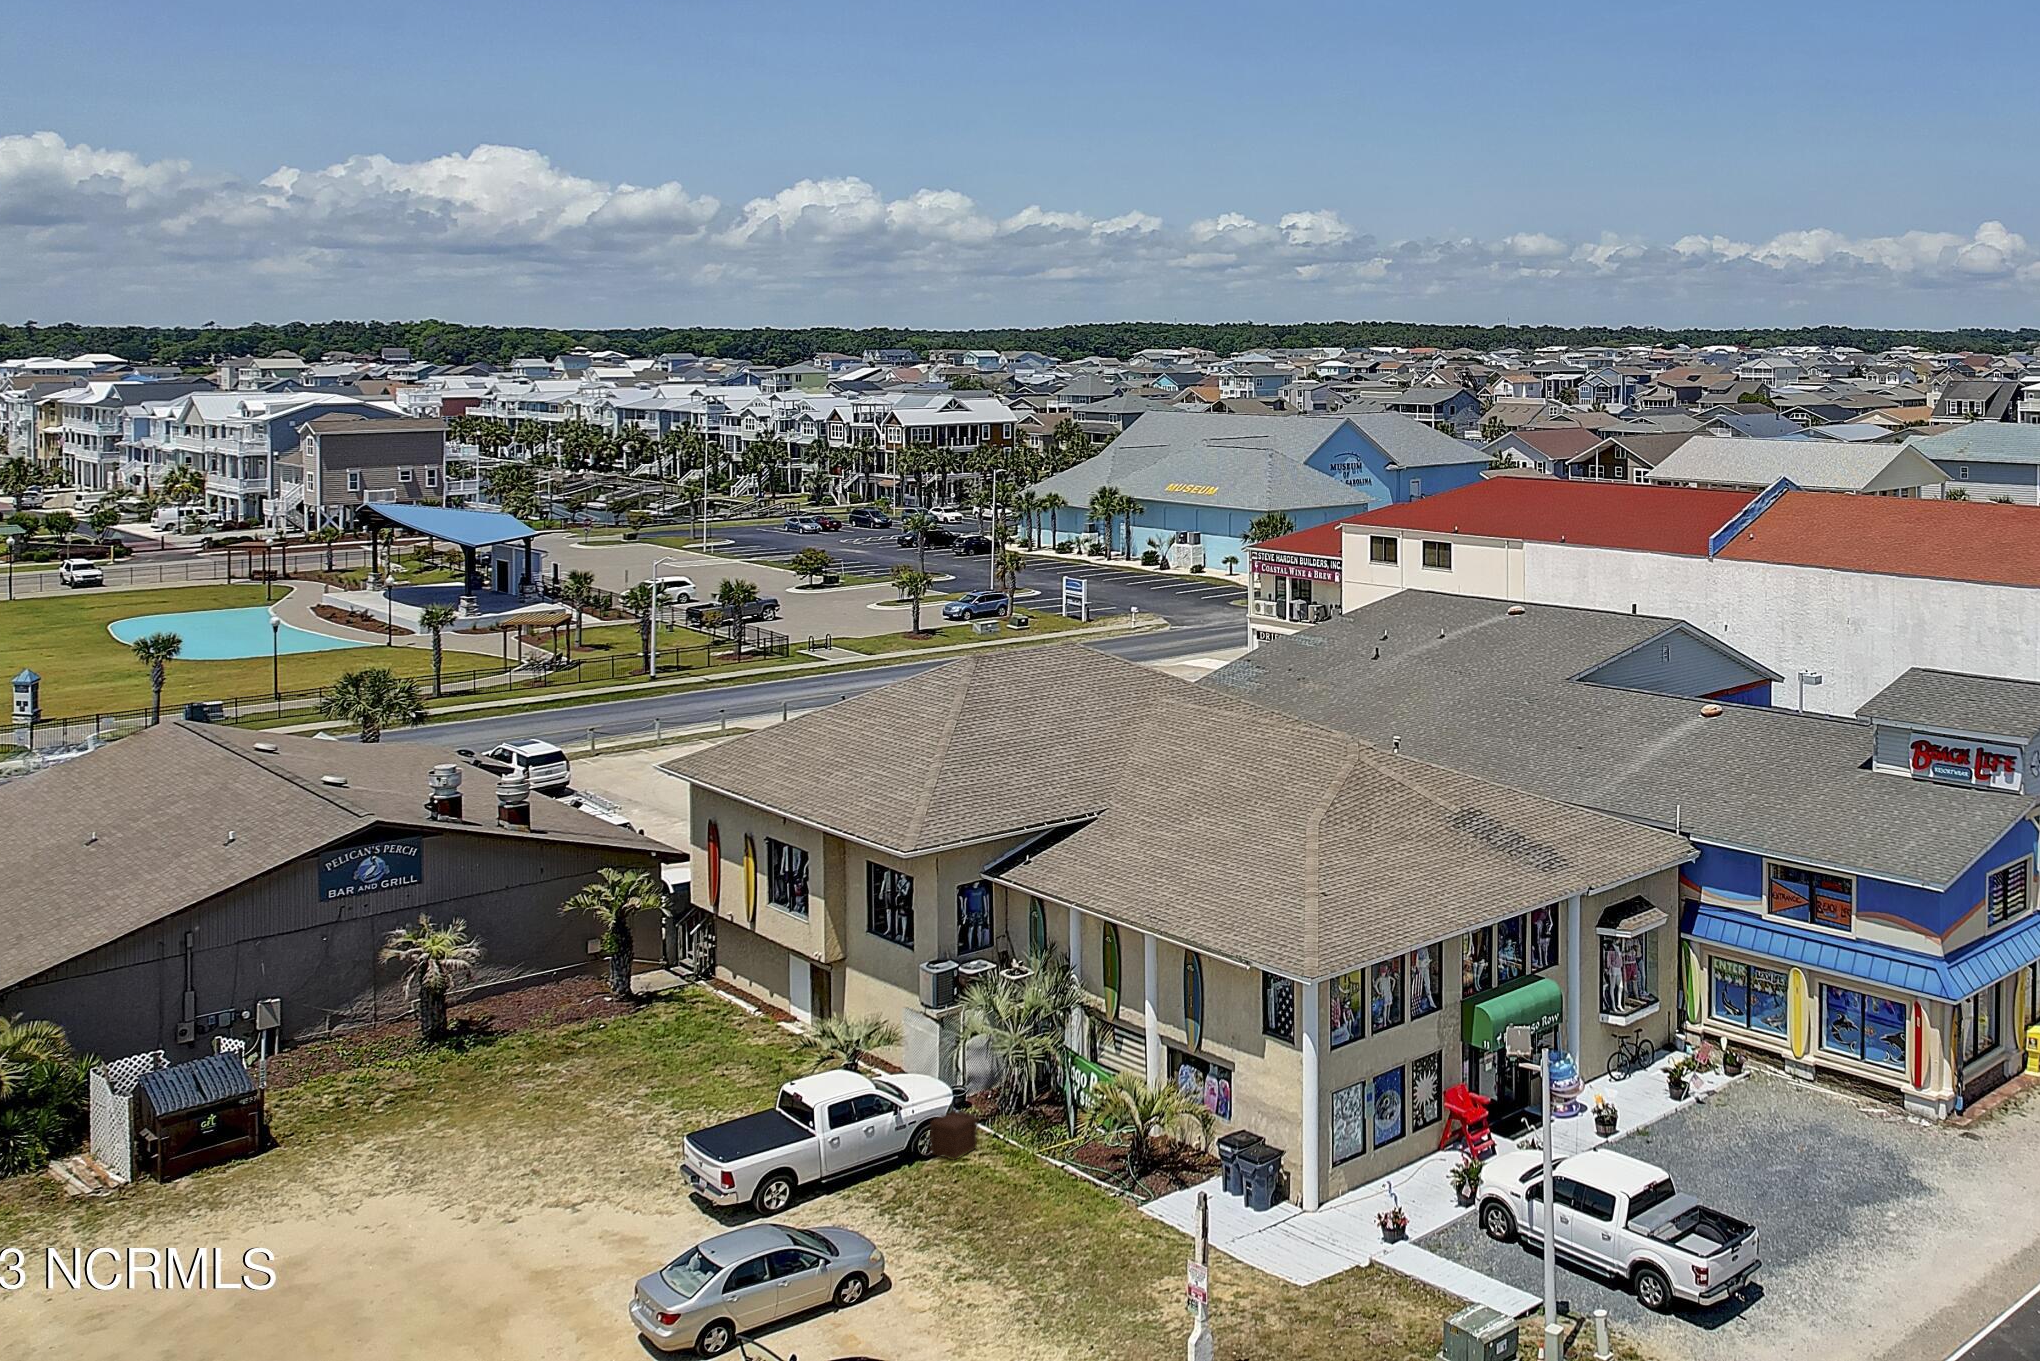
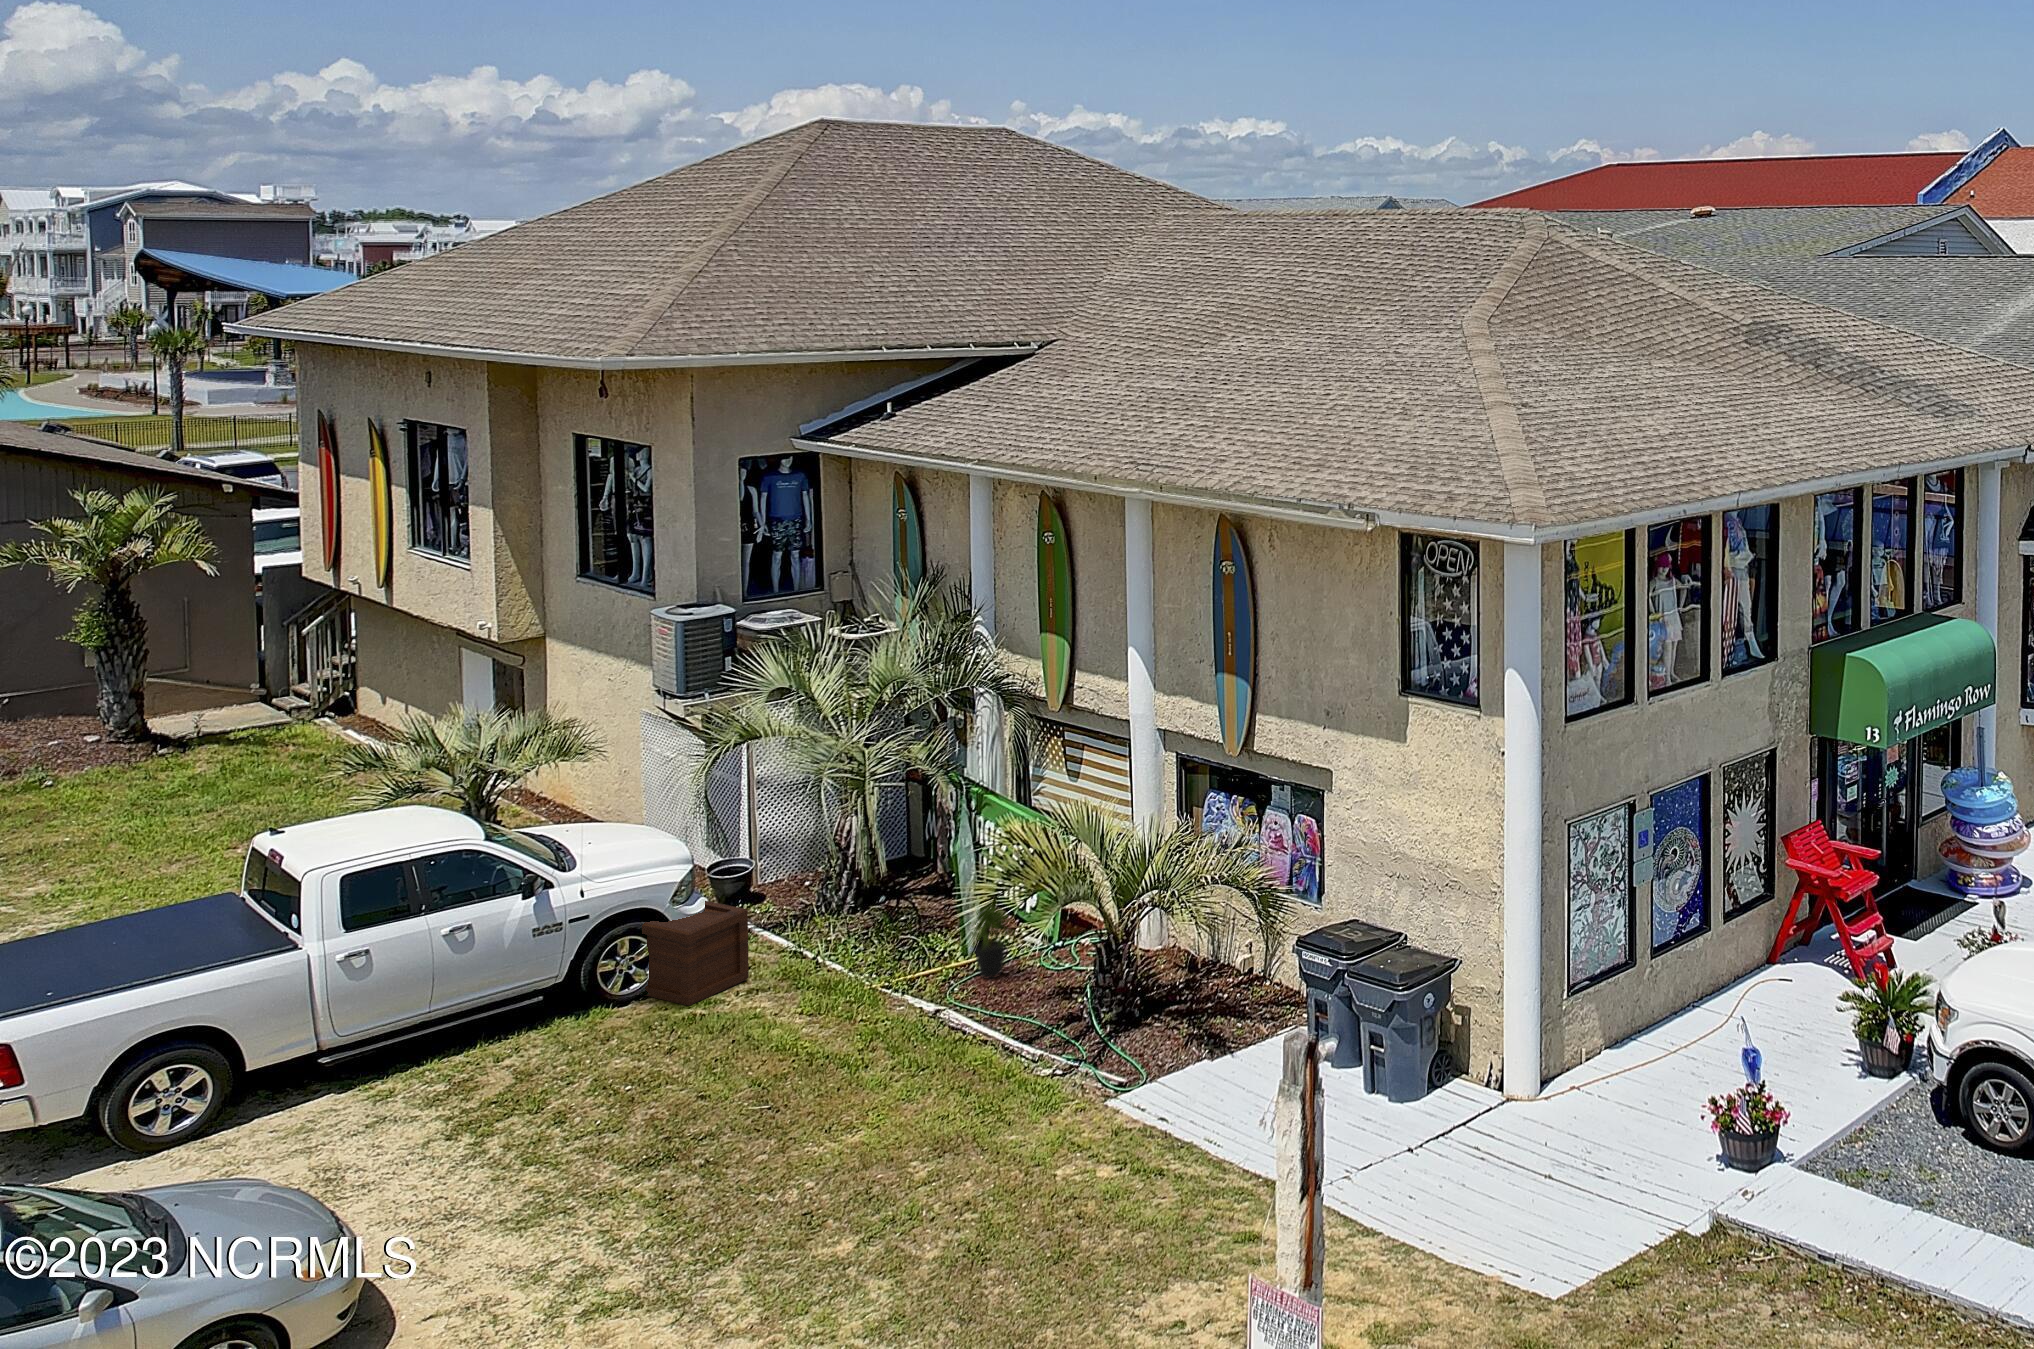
potted plant: none [1073,1116,1095,1151] -> present [969,906,1014,979]

